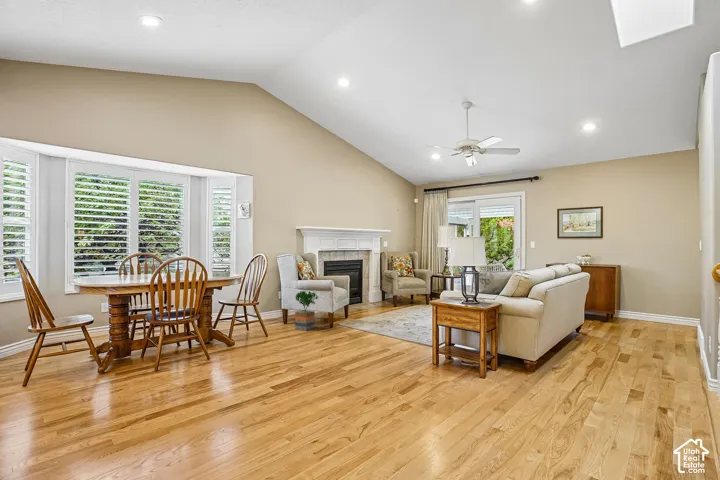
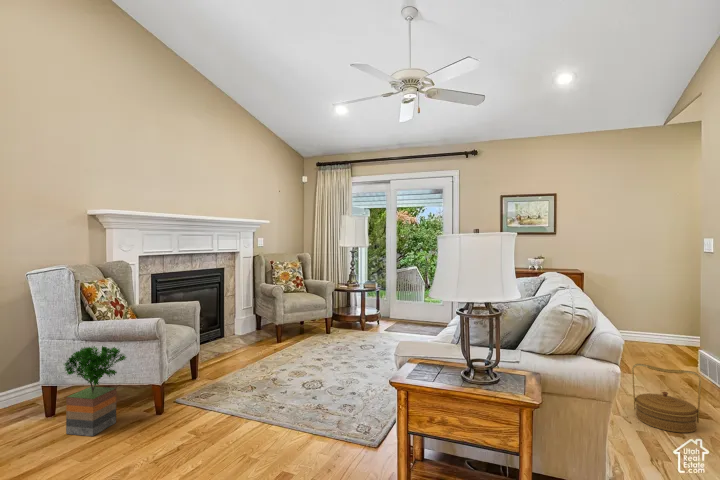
basket: none [602,318,642,358] -> present [632,364,701,433]

